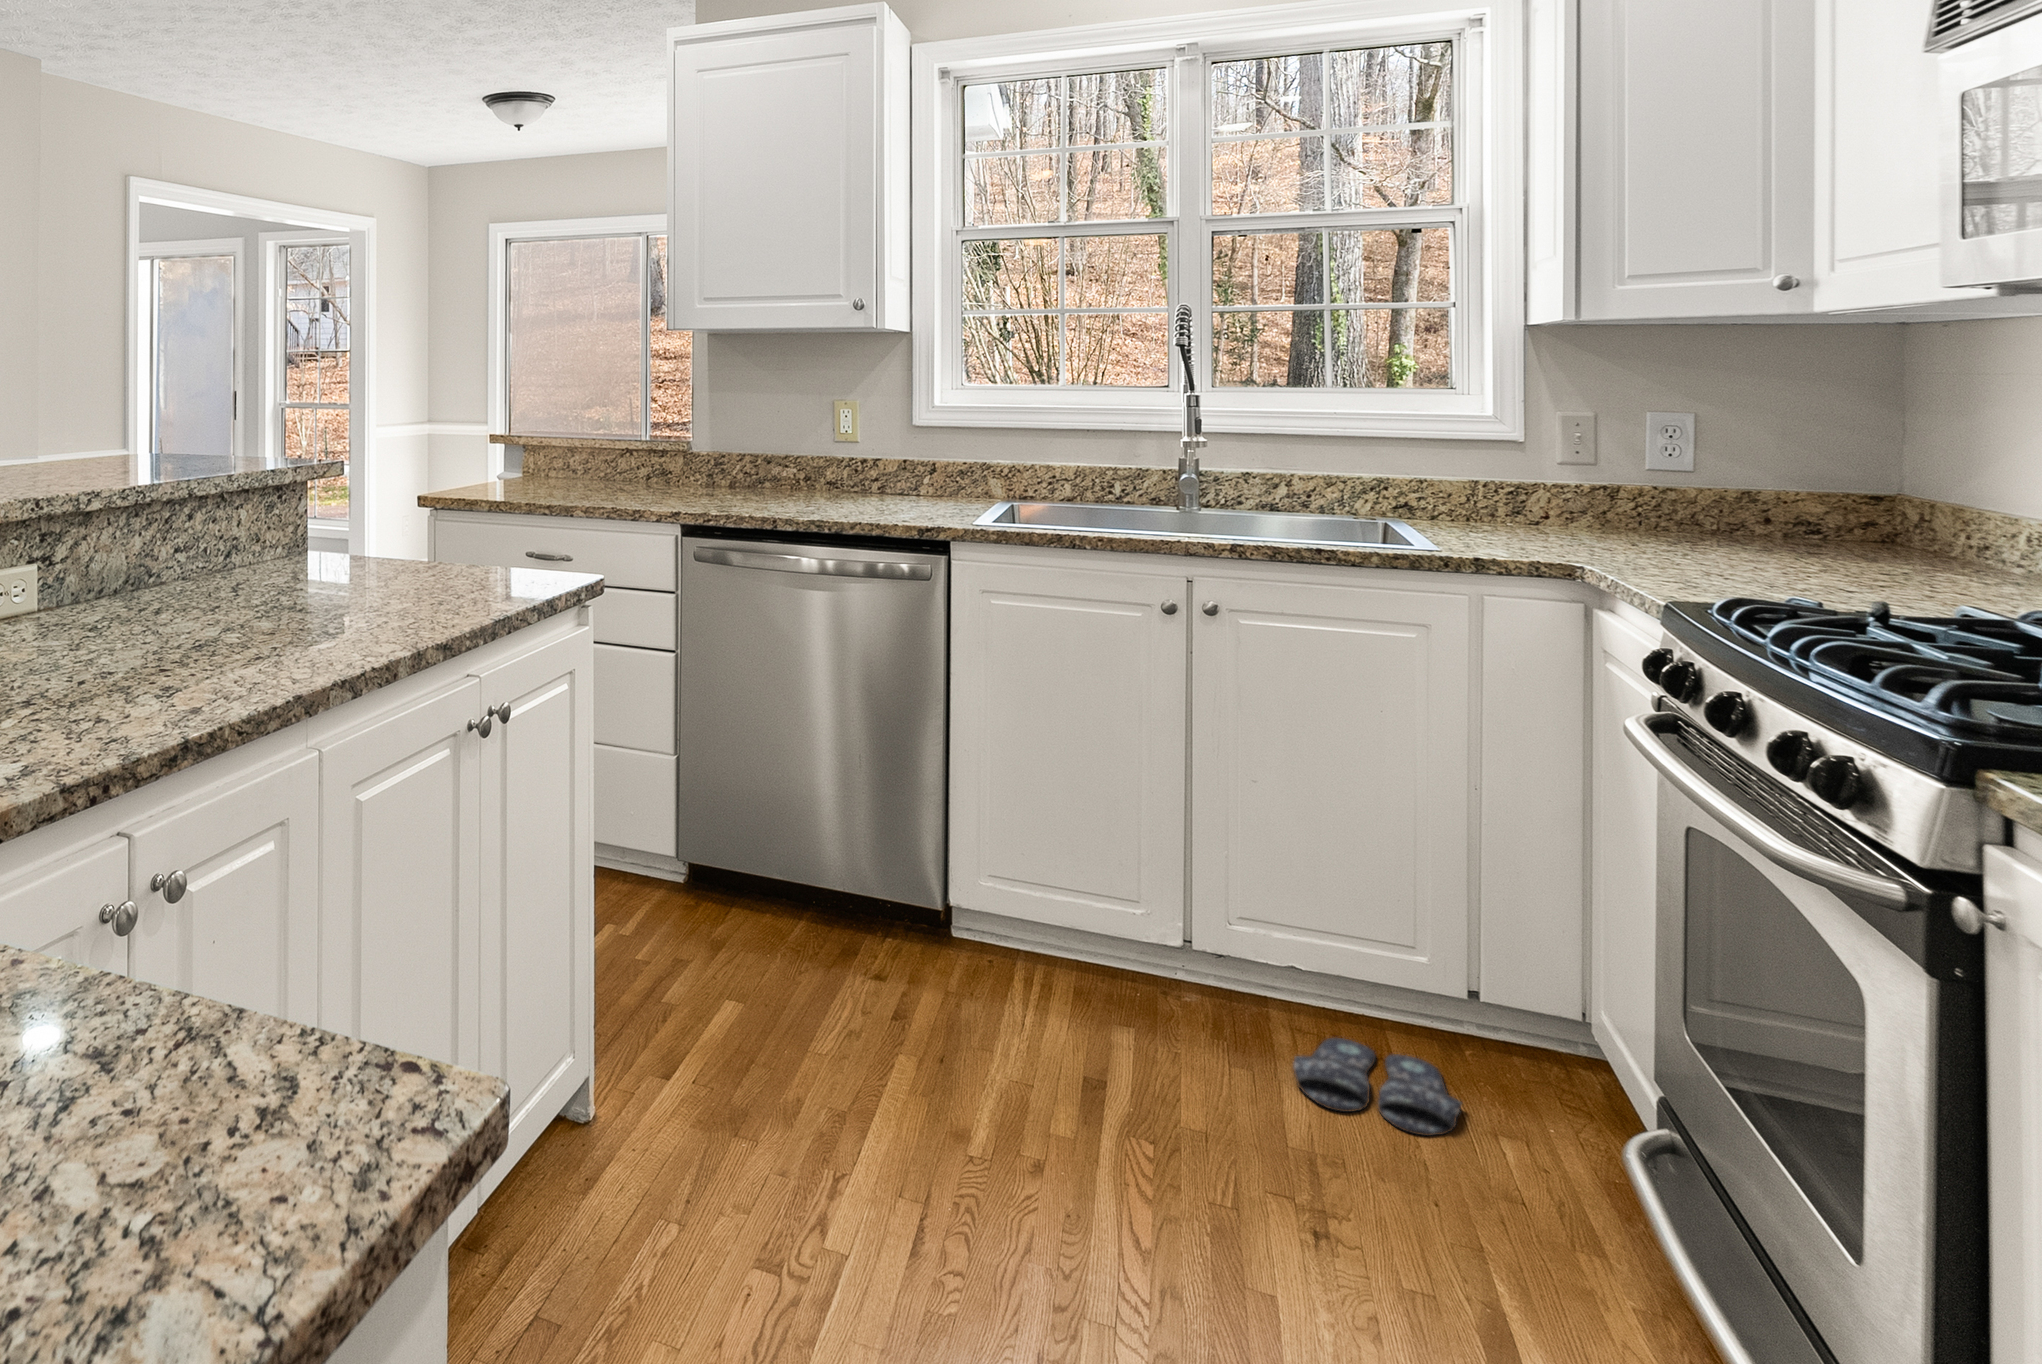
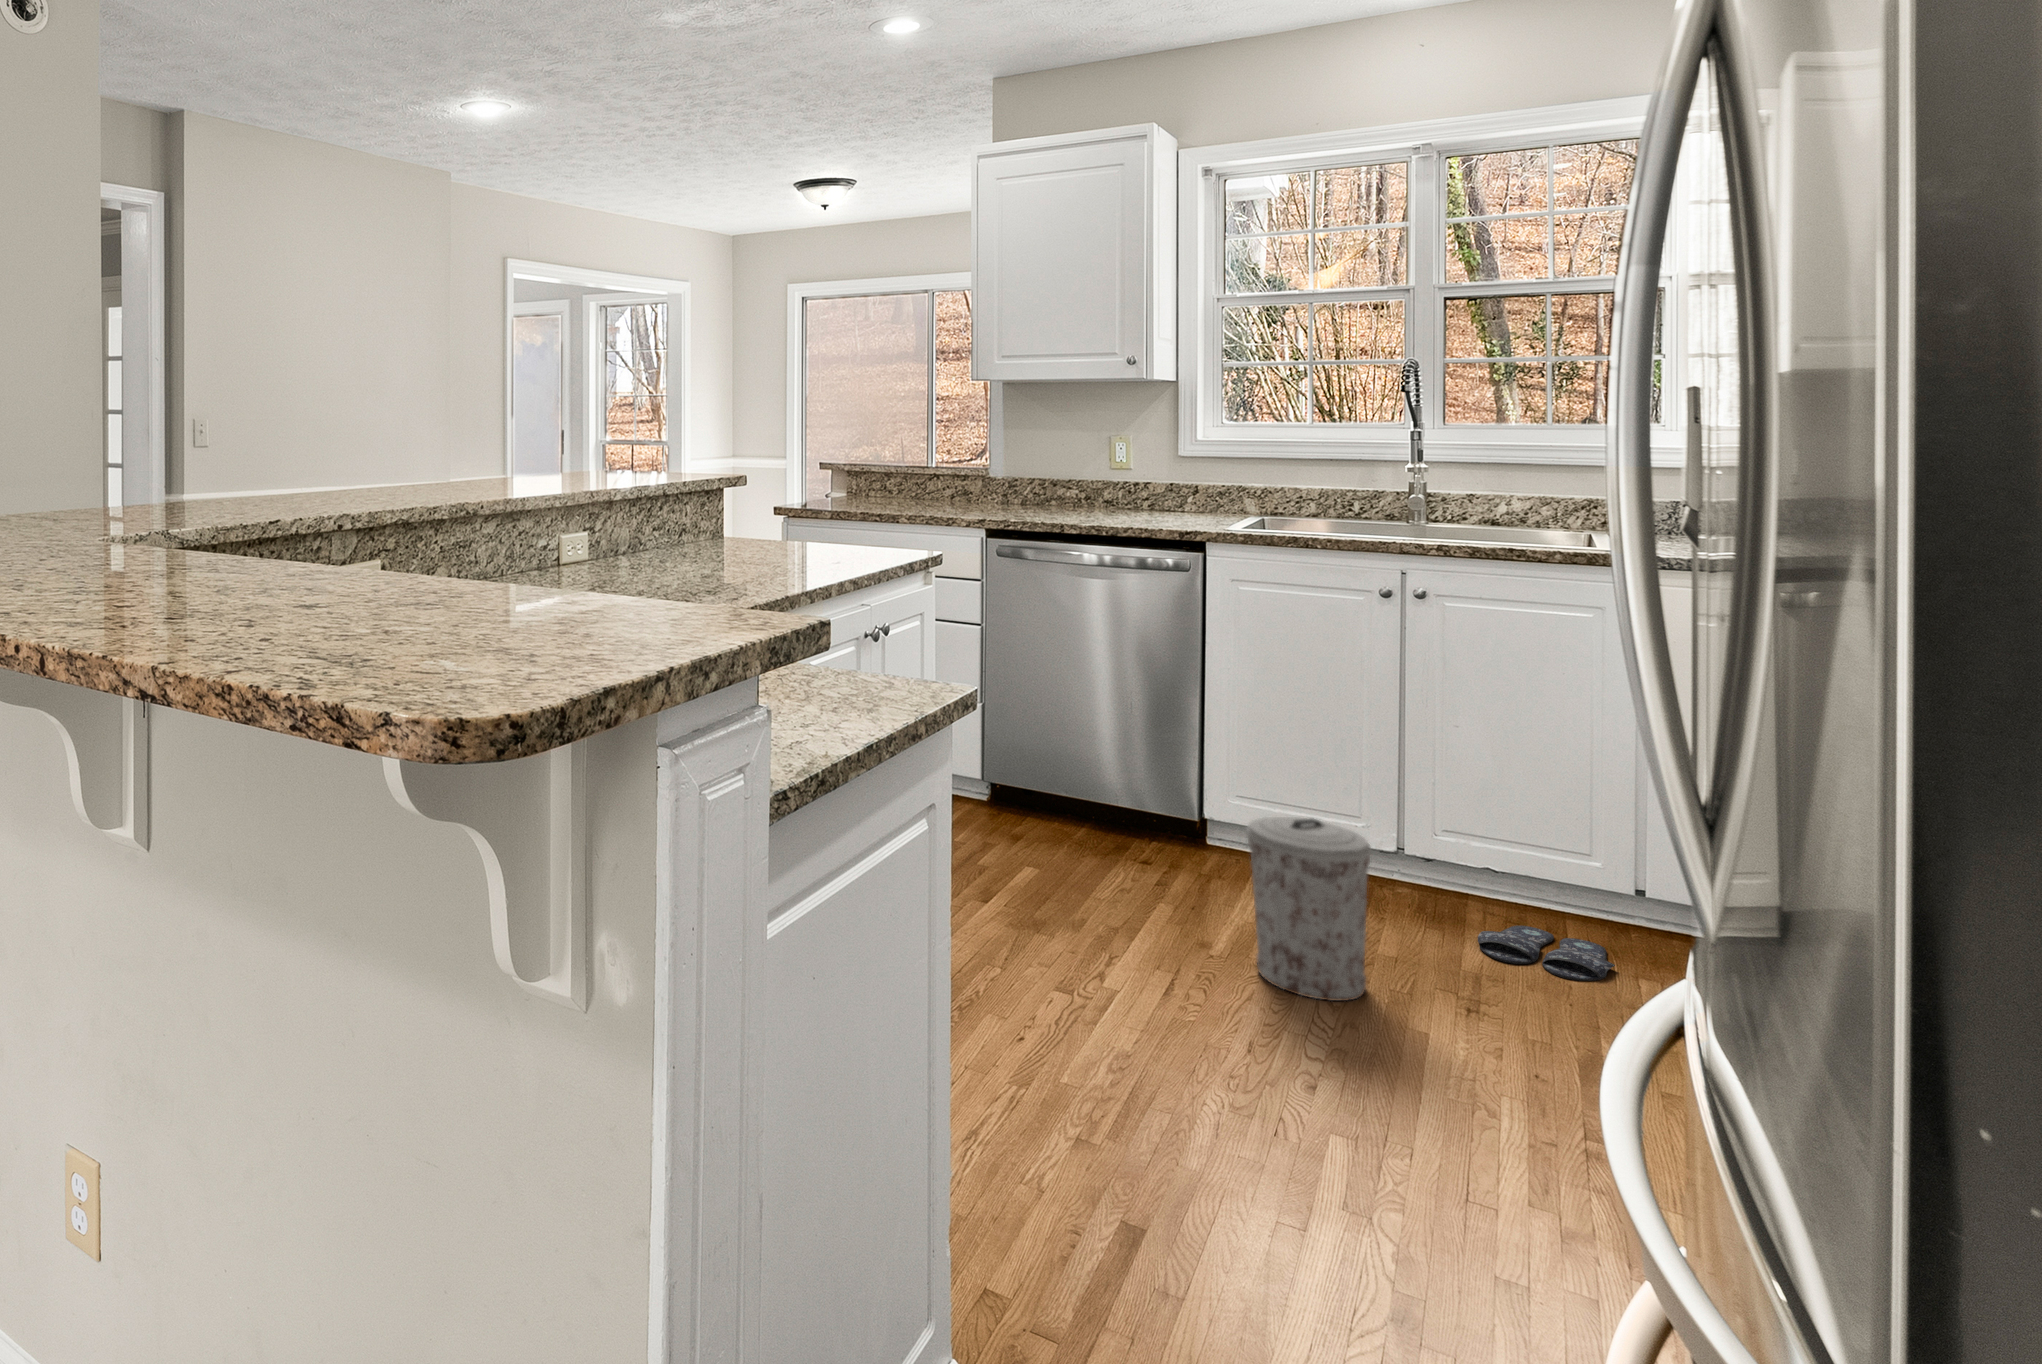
trash can: none [1027,940,1195,1225] -> present [1246,817,1371,1001]

